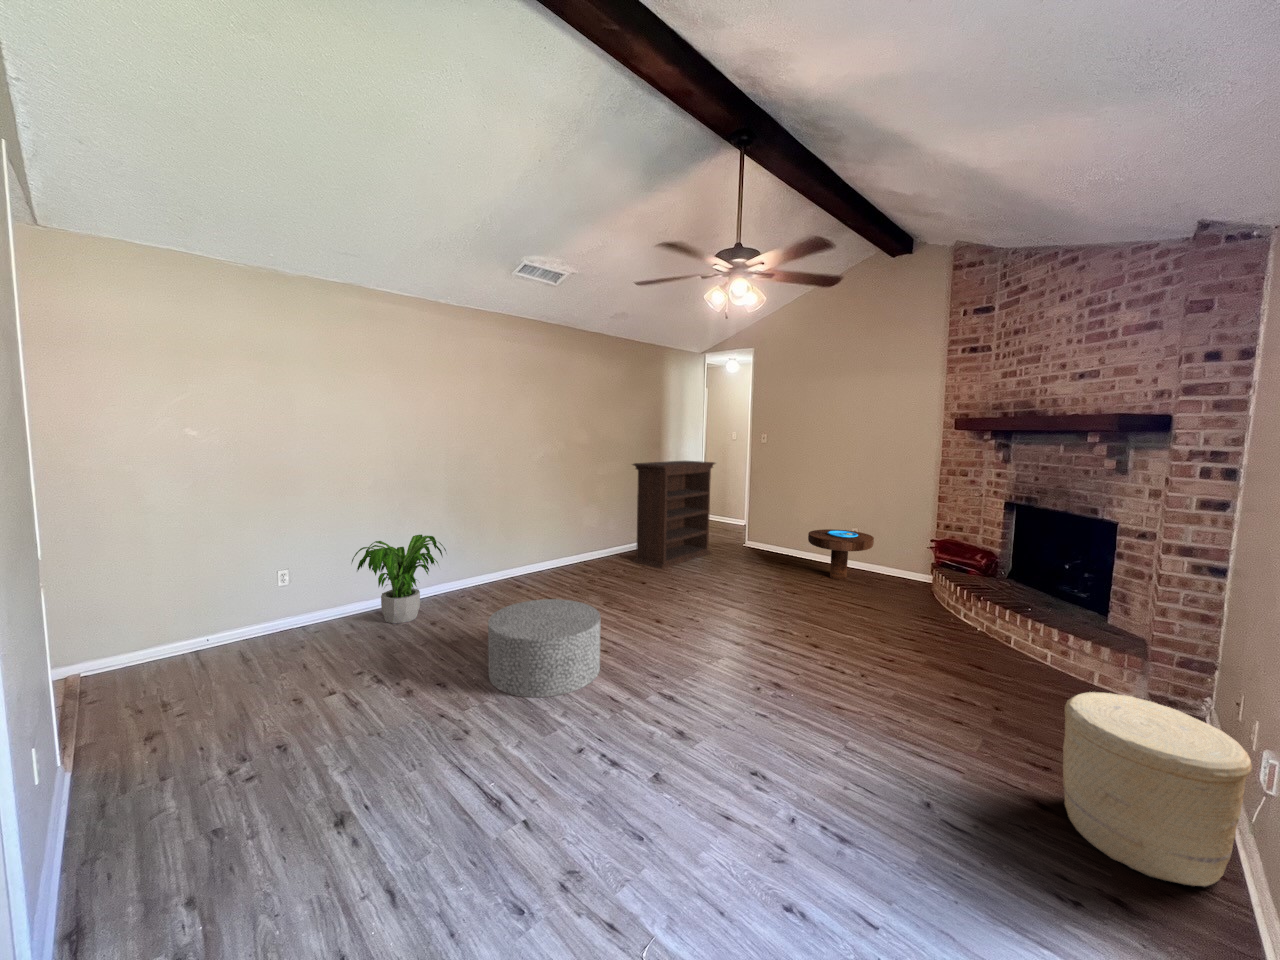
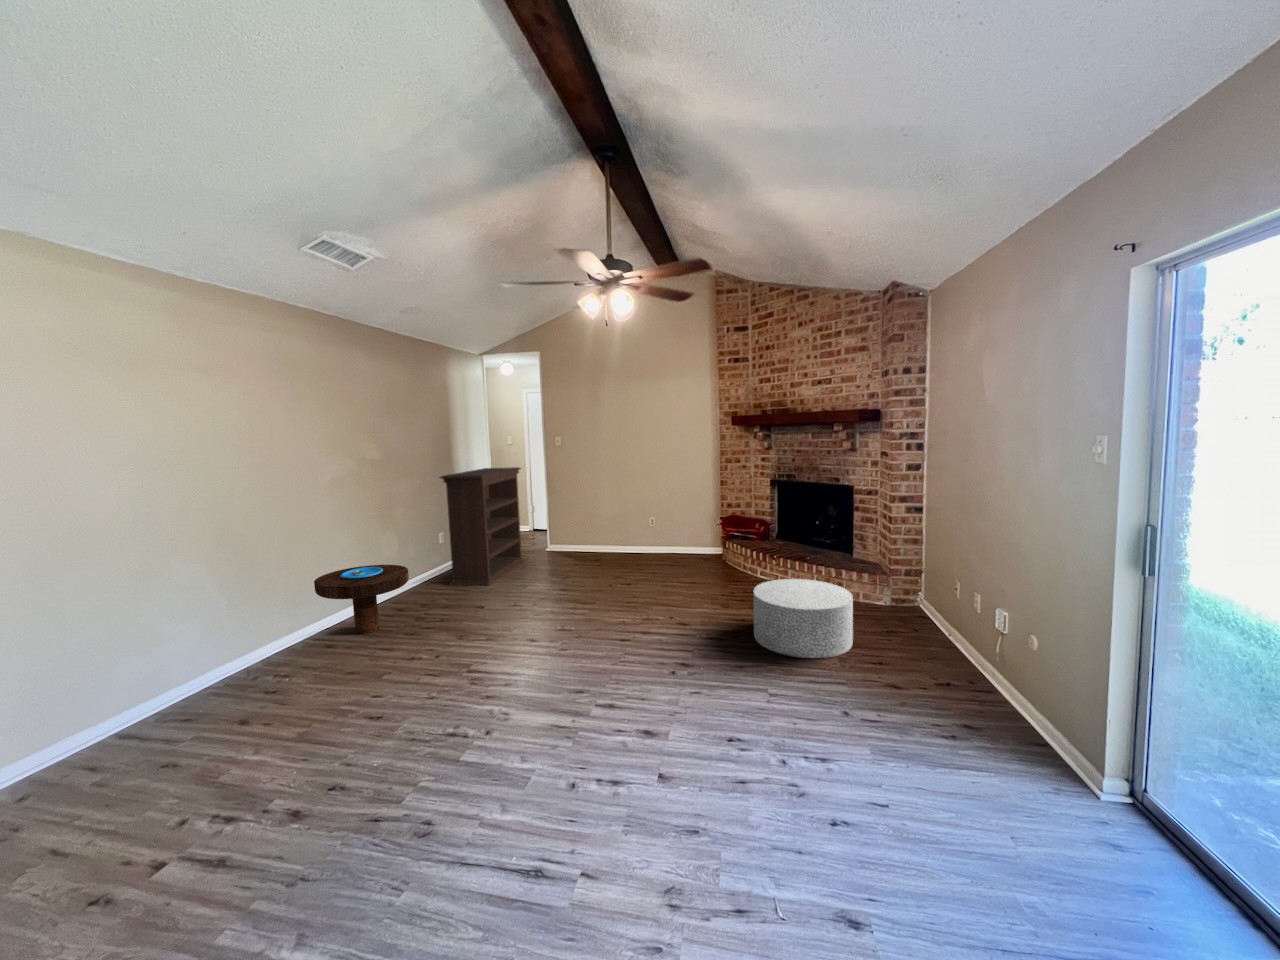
side table: present [808,529,874,580] -> present [314,565,409,634]
potted plant: present [352,534,446,624] -> none [75,603,251,743]
ottoman: present [488,599,600,698] -> present [754,579,853,658]
woven basket: present [1063,692,1252,887] -> none [901,598,999,706]

